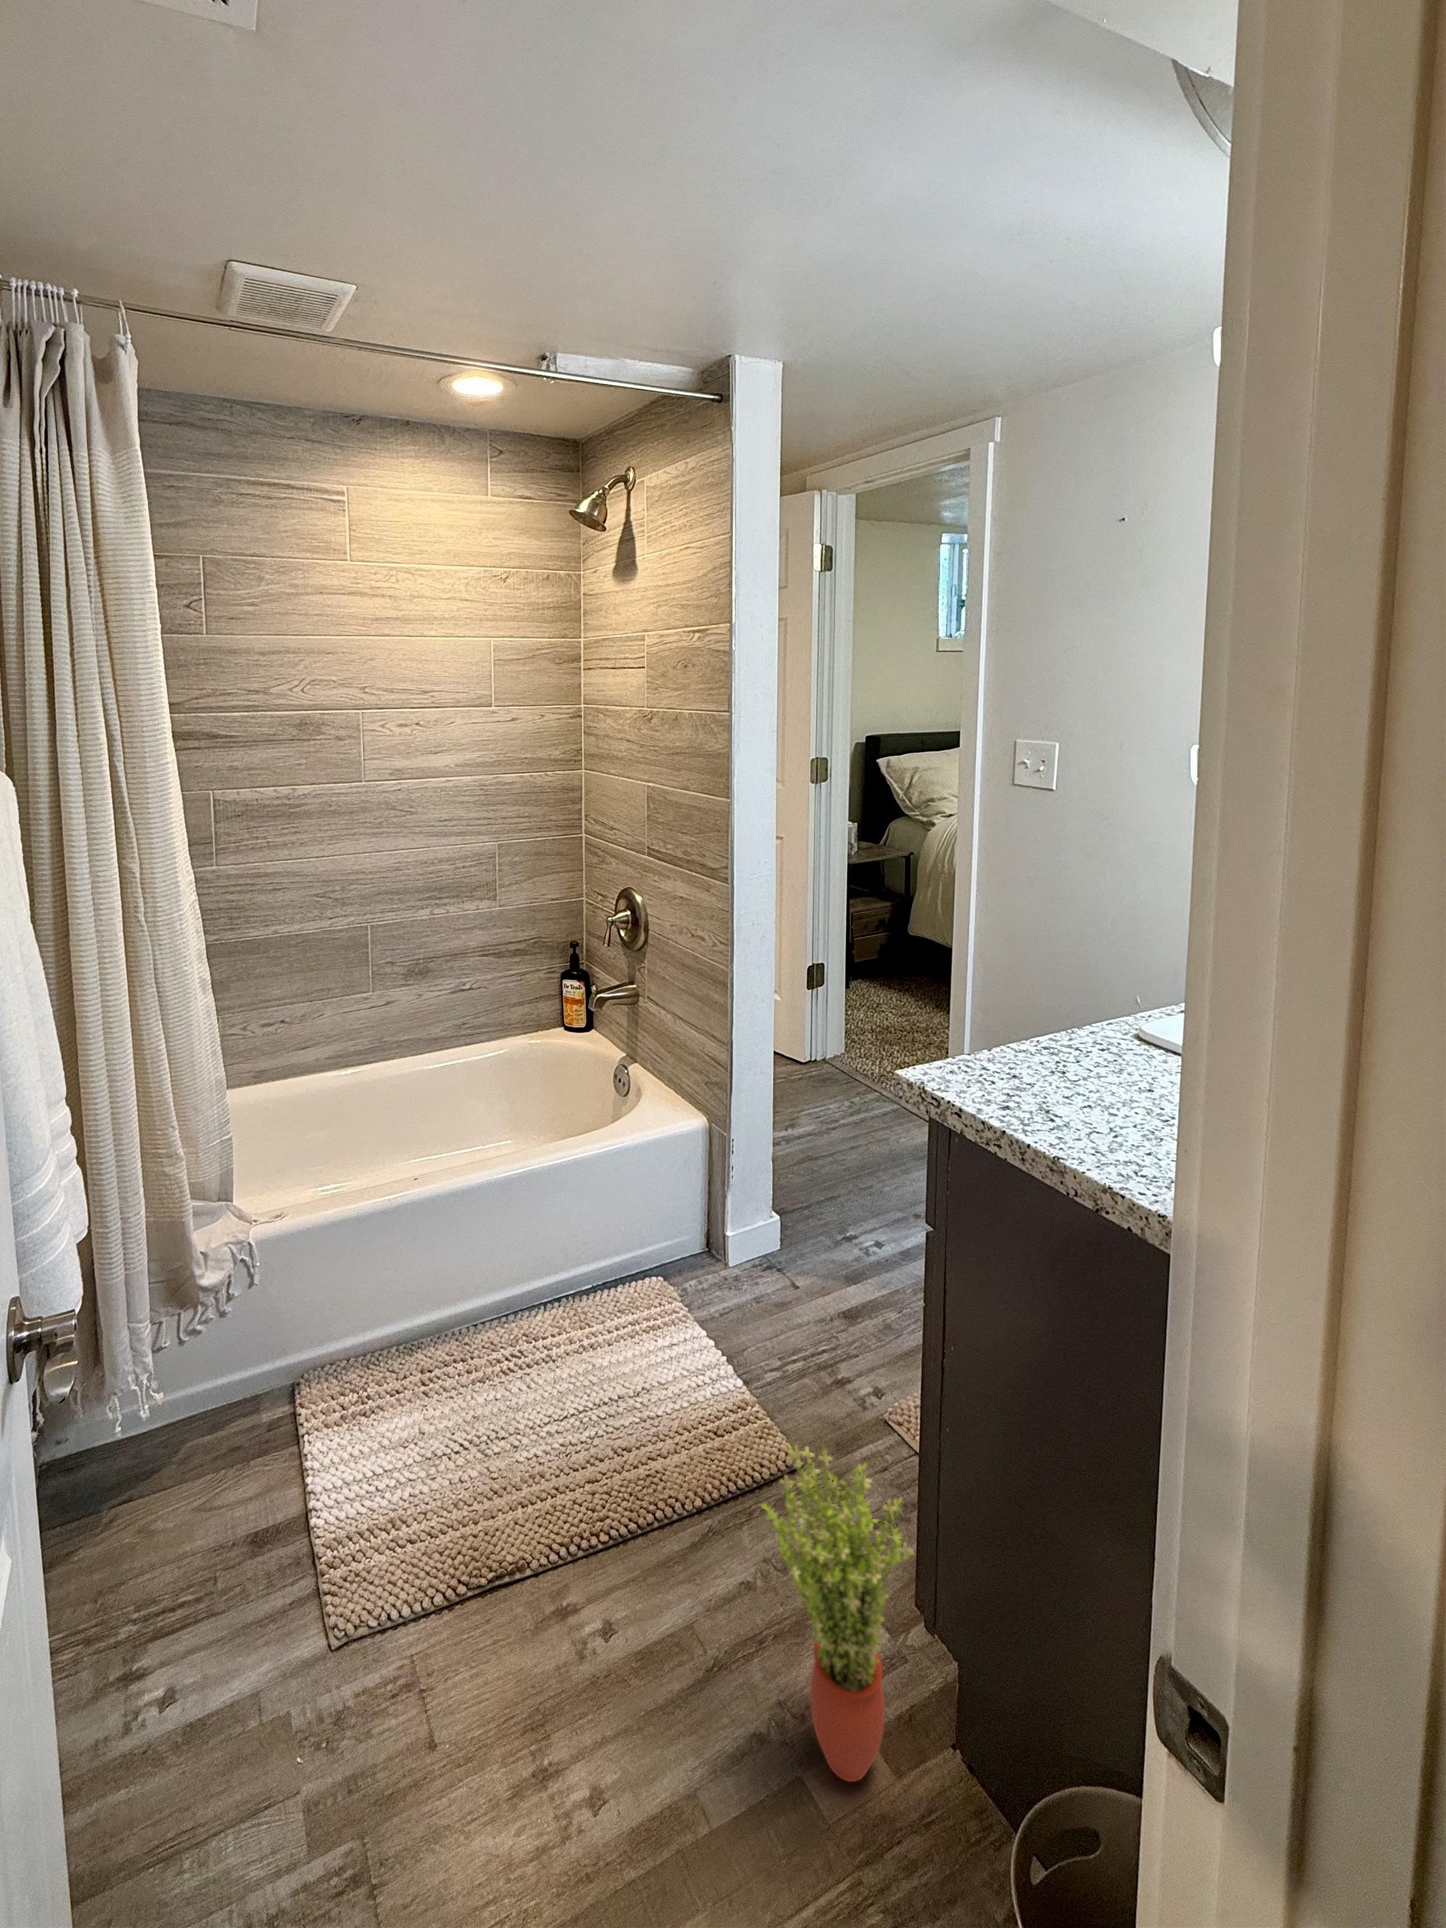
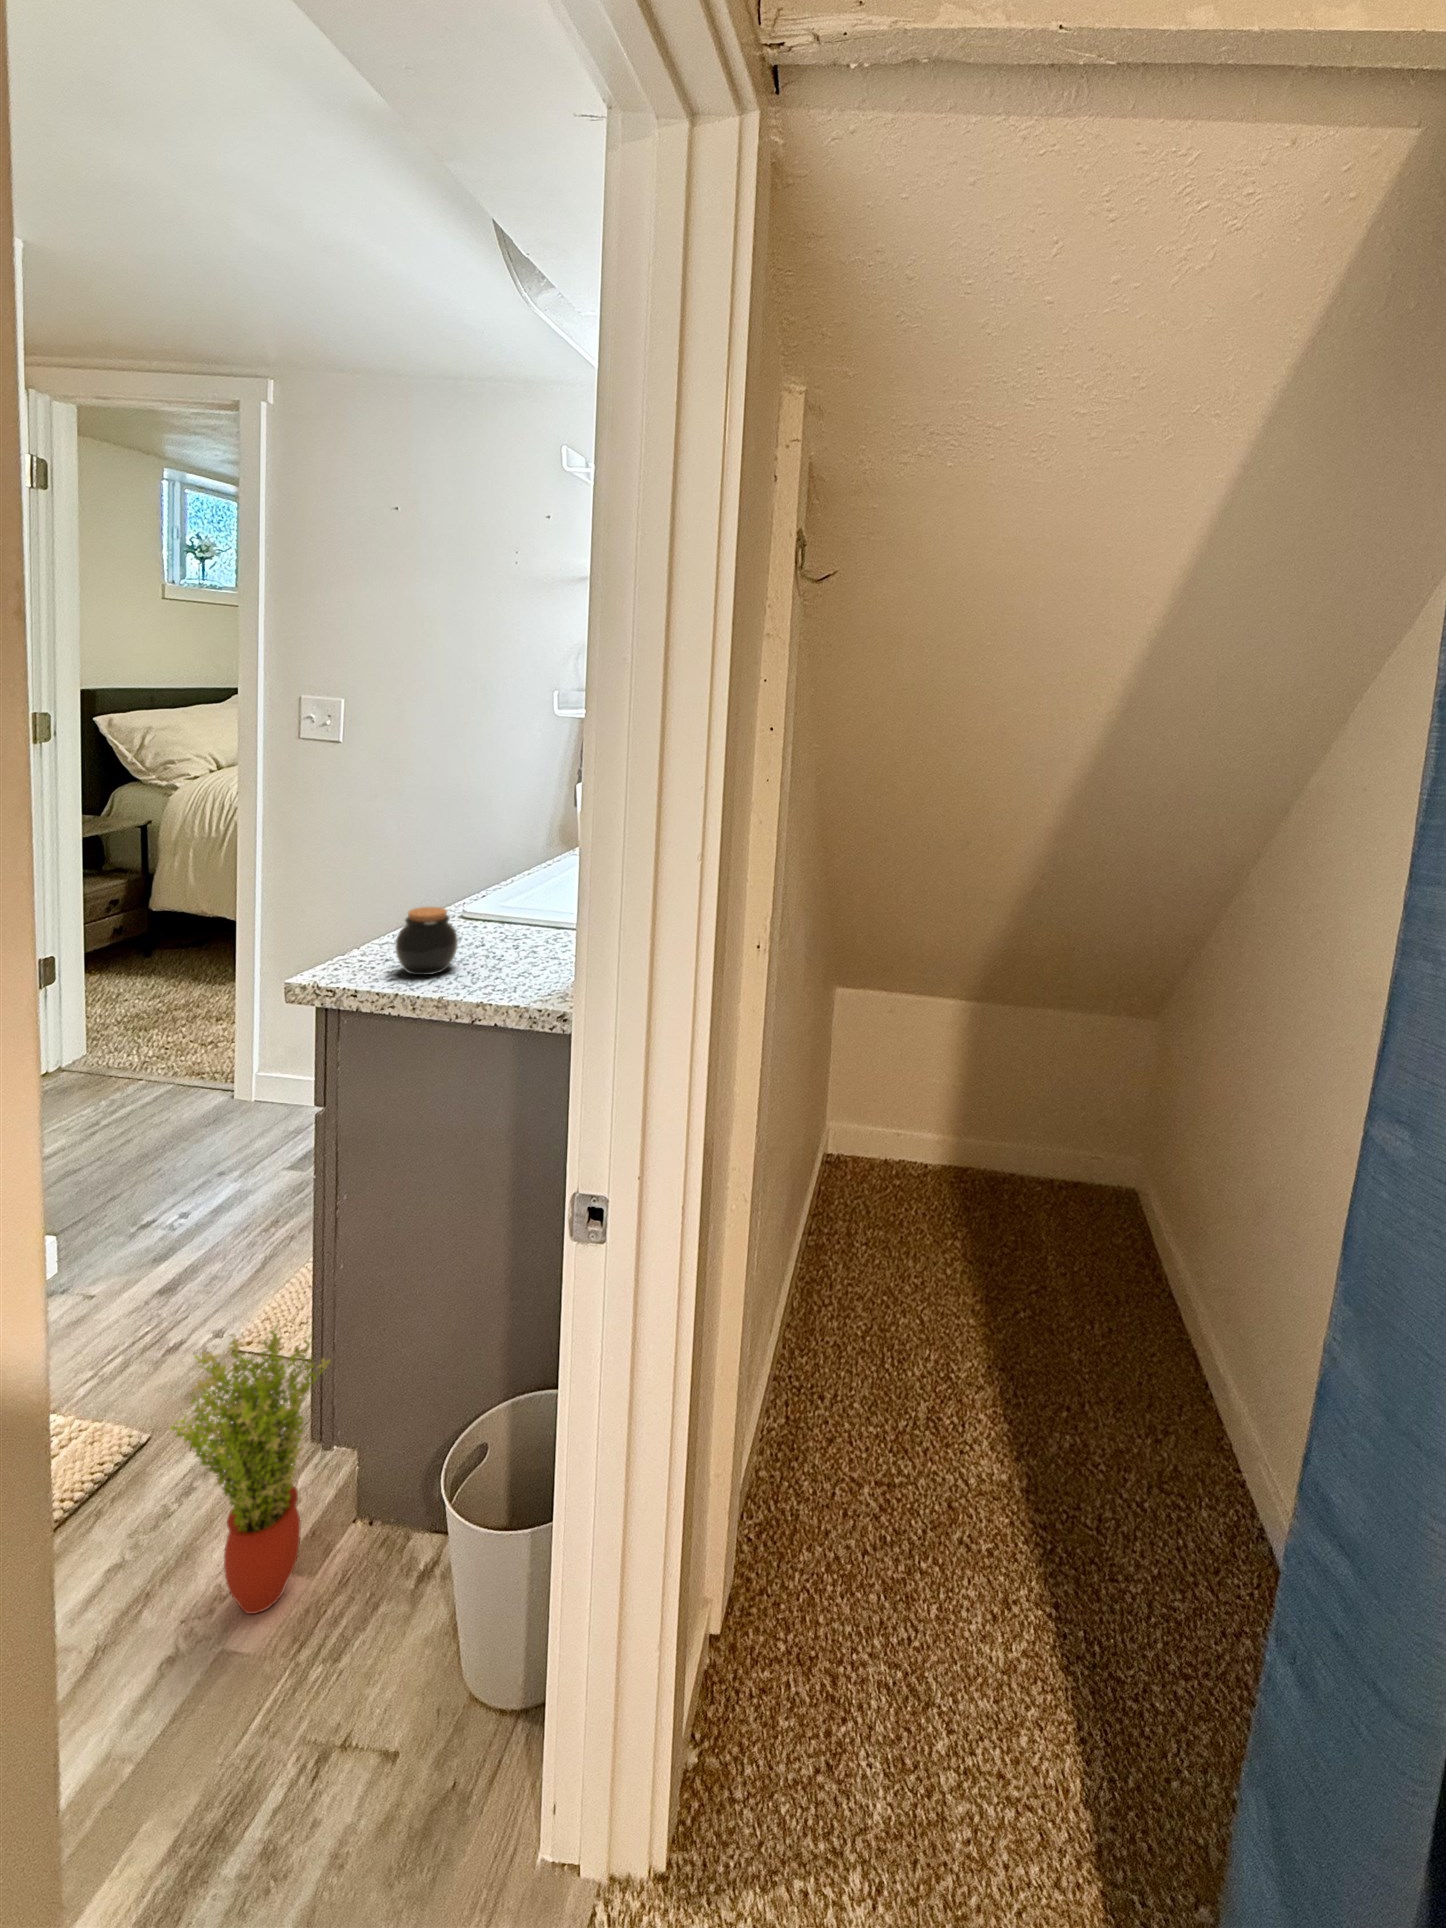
jar: none [1015,1020,1100,1118] -> present [395,907,458,975]

